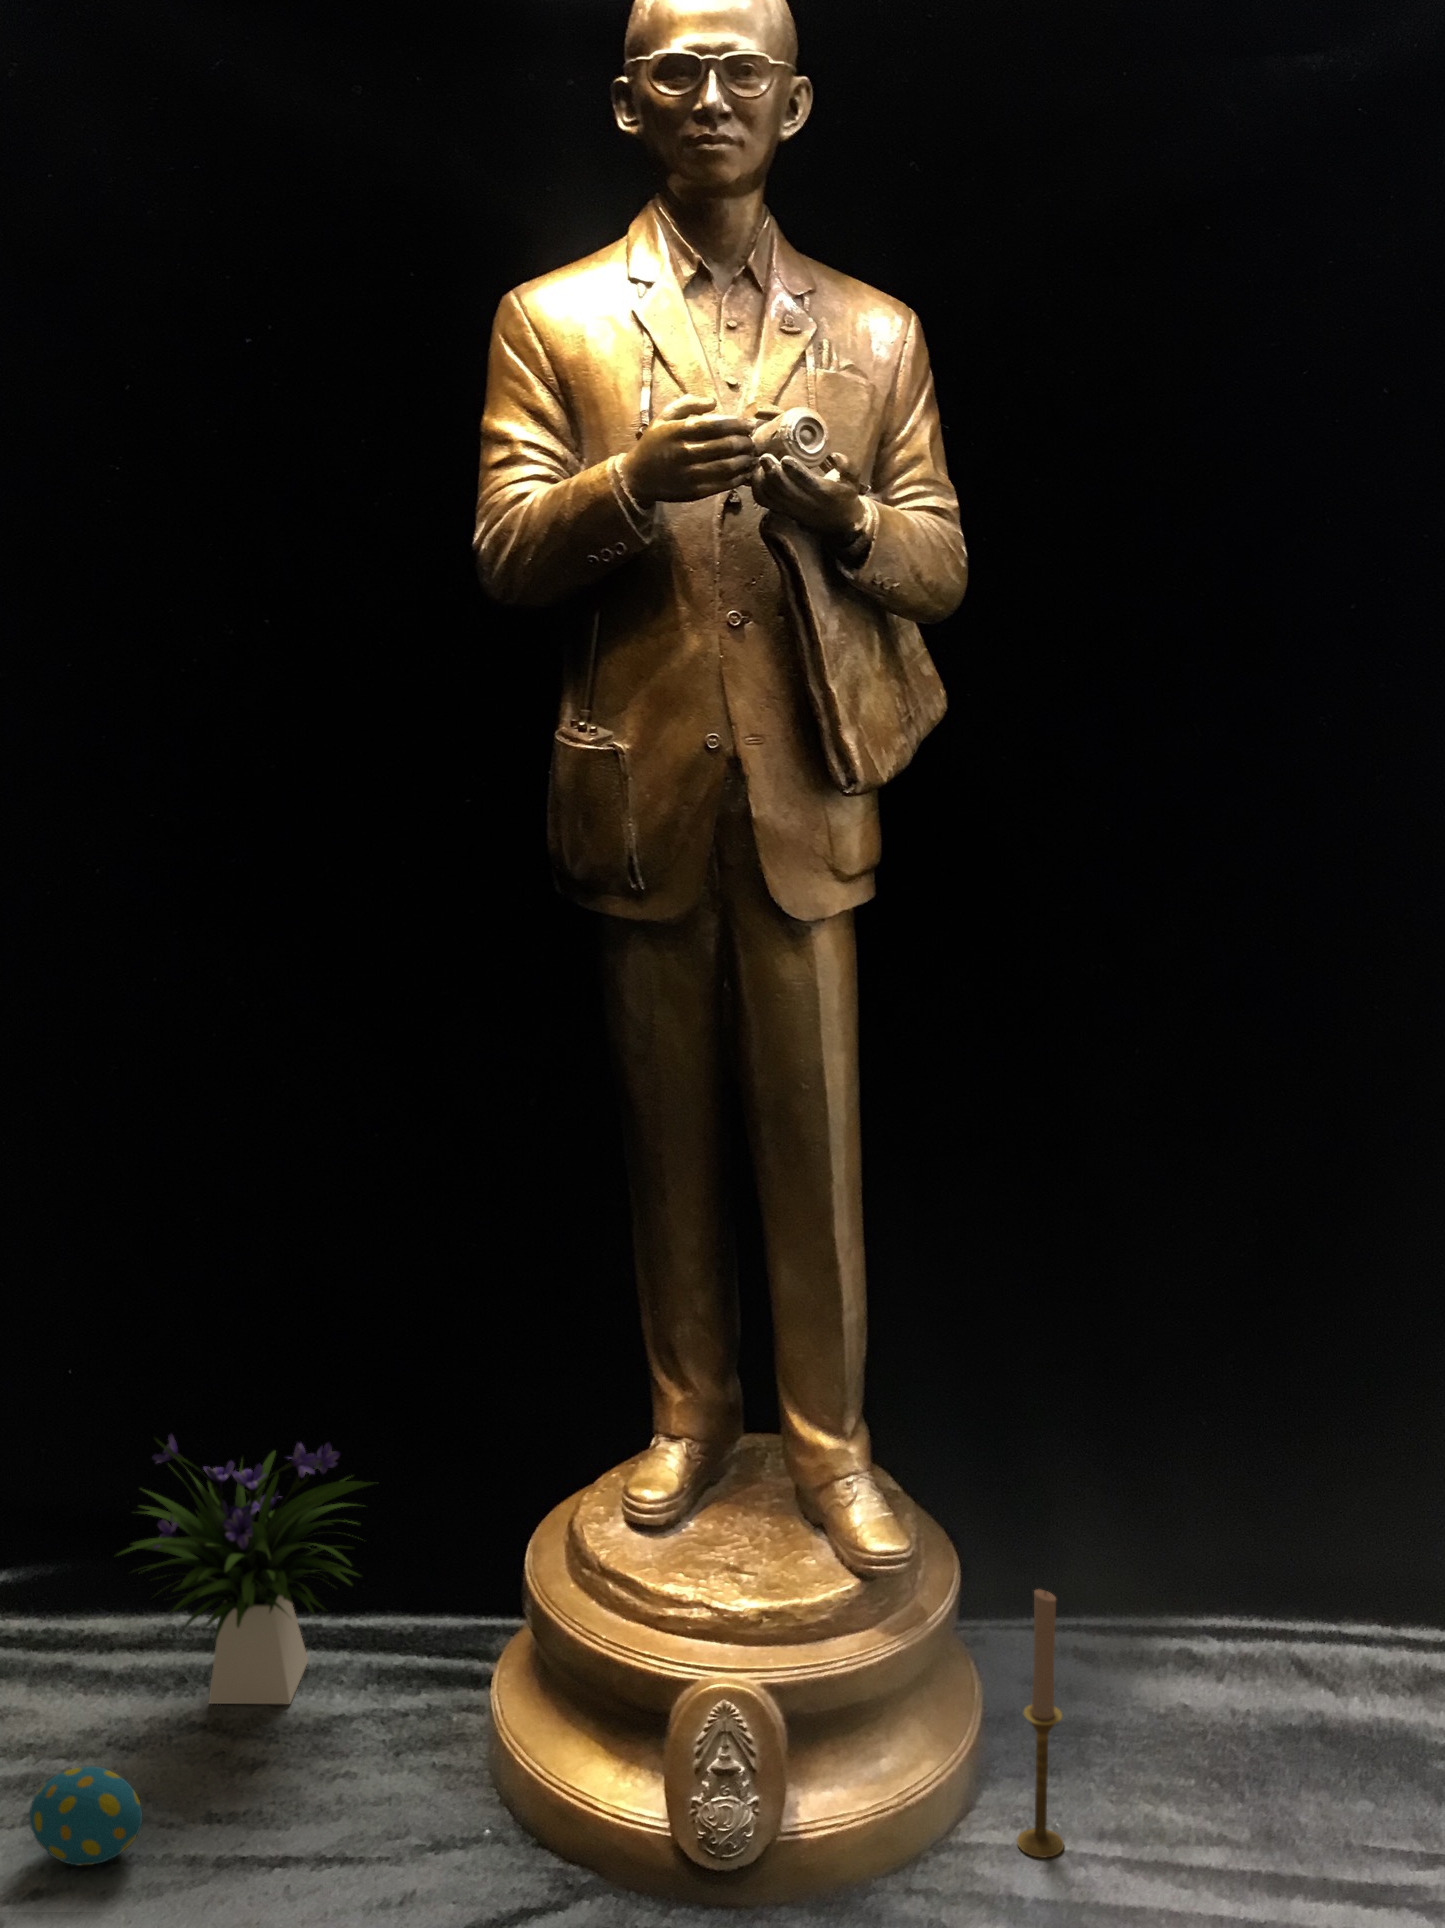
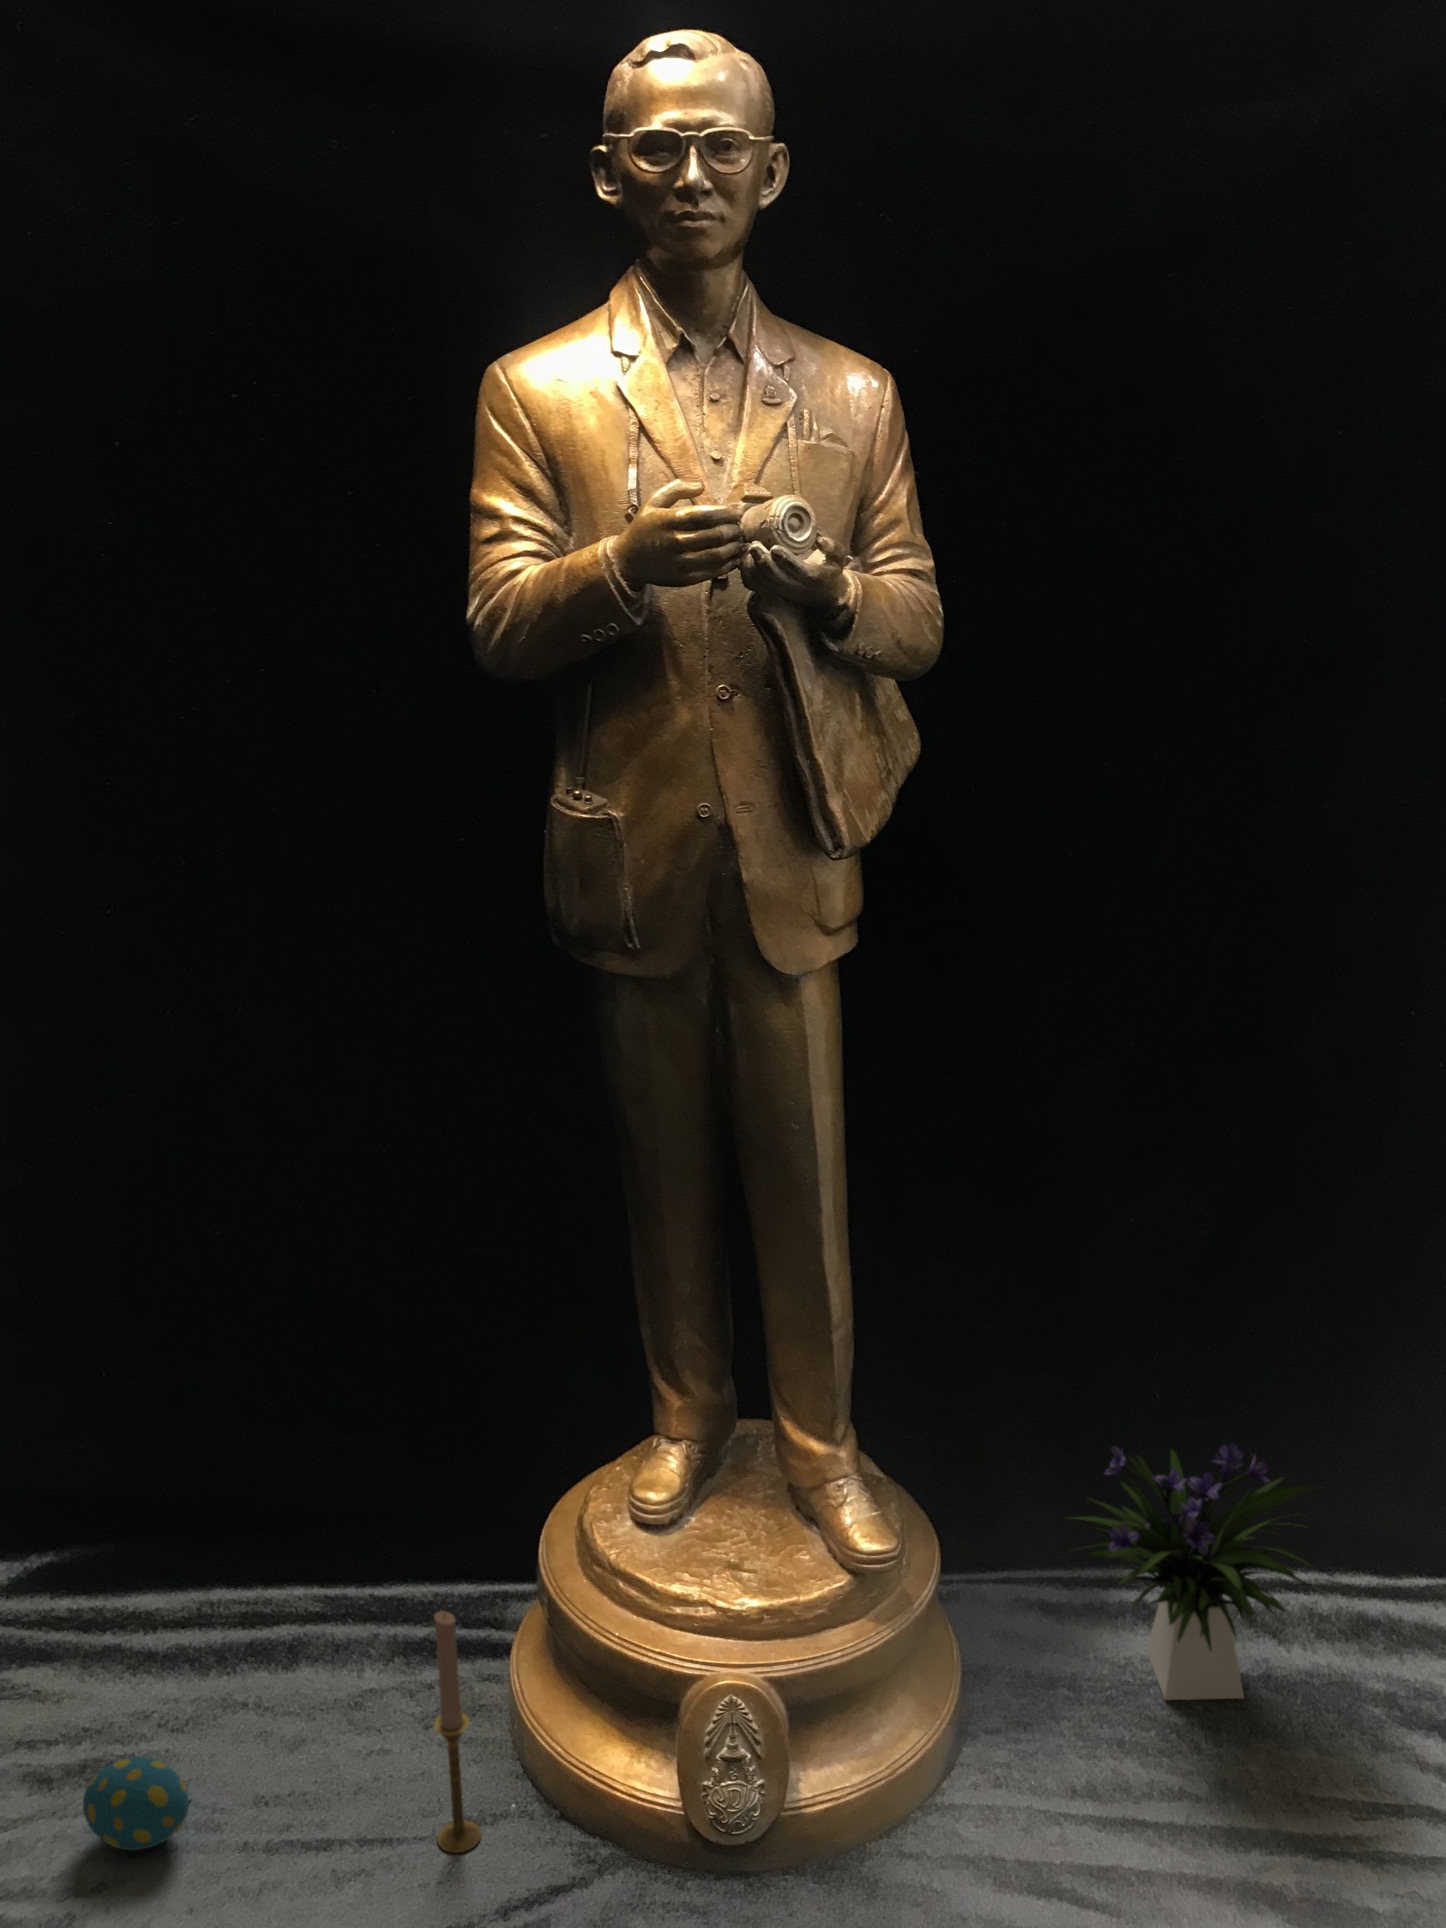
flower arrangement: present [117,1433,373,1704] -> present [1073,1442,1315,1700]
candlestick: present [1017,1589,1064,1857] -> present [434,1611,481,1853]

